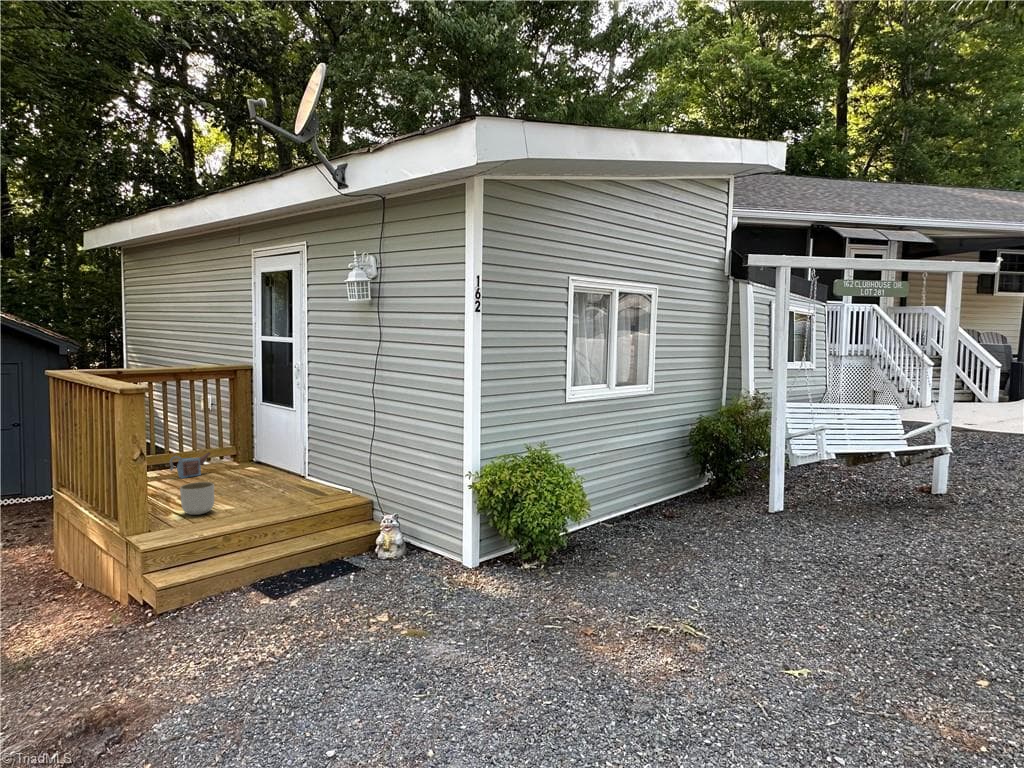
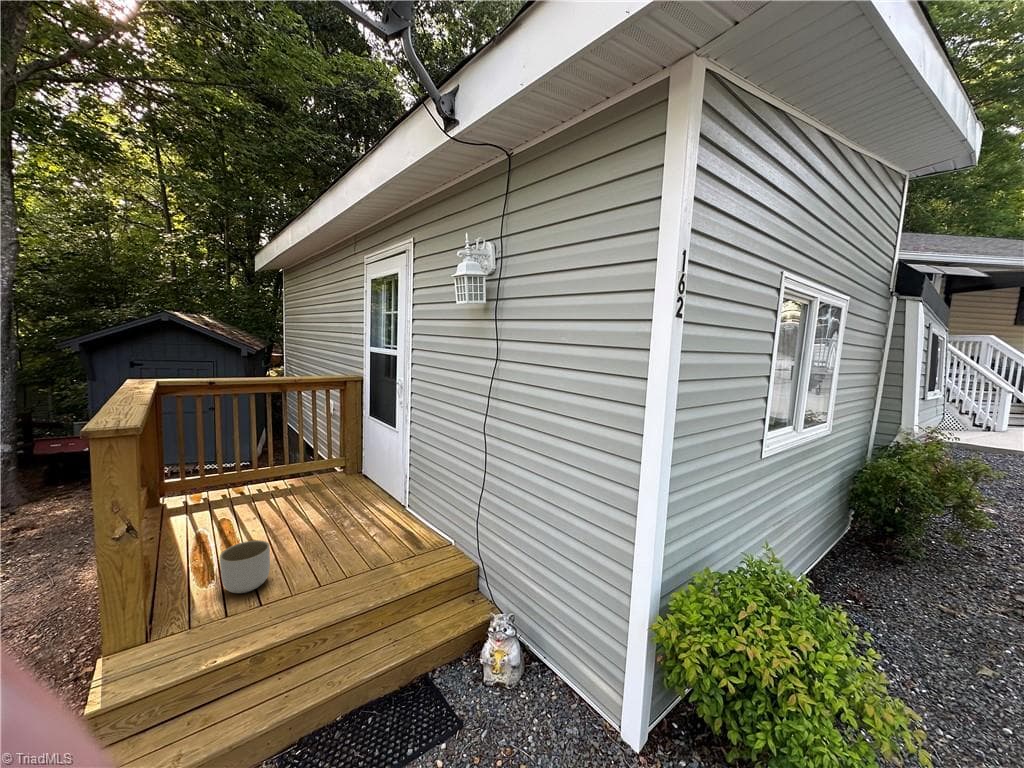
watering can: present [170,452,211,478] -> none [263,469,312,500]

